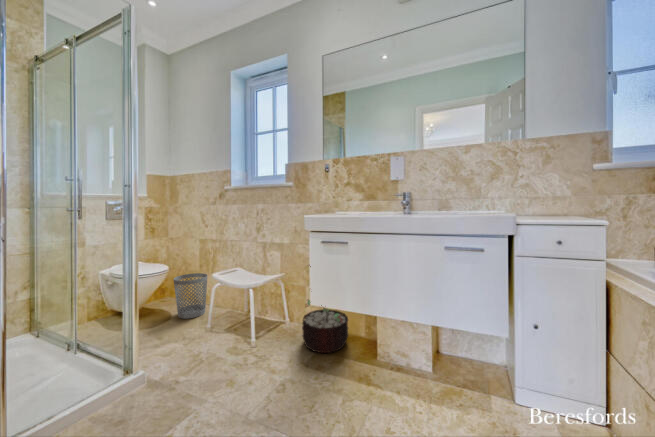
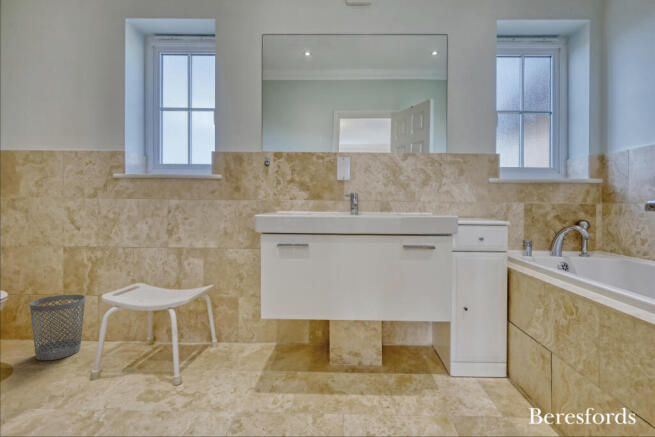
decorative plant: present [302,265,348,353] -> none [241,264,296,369]

